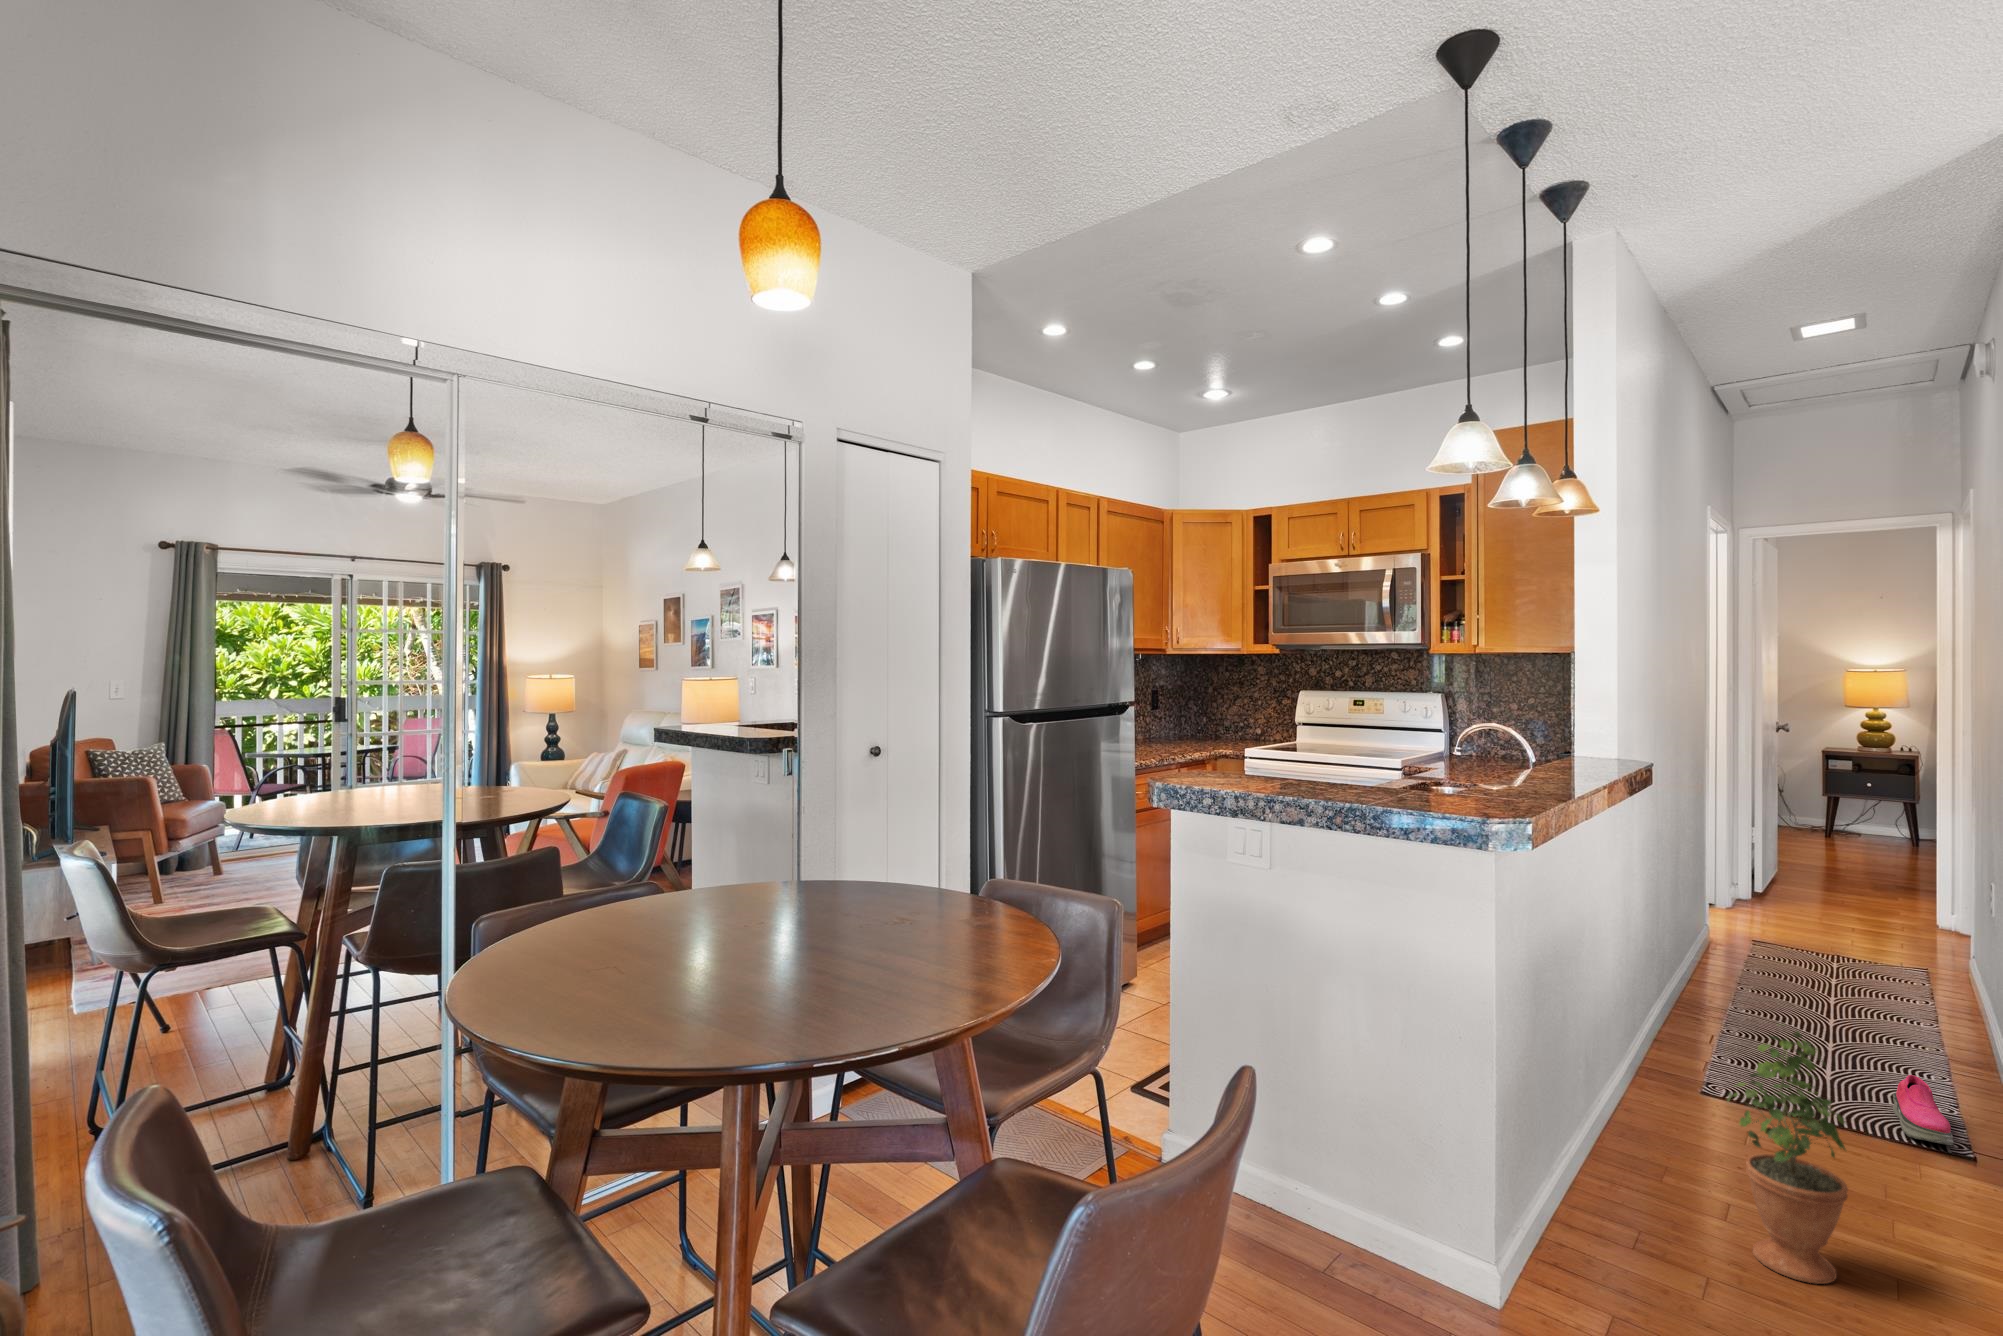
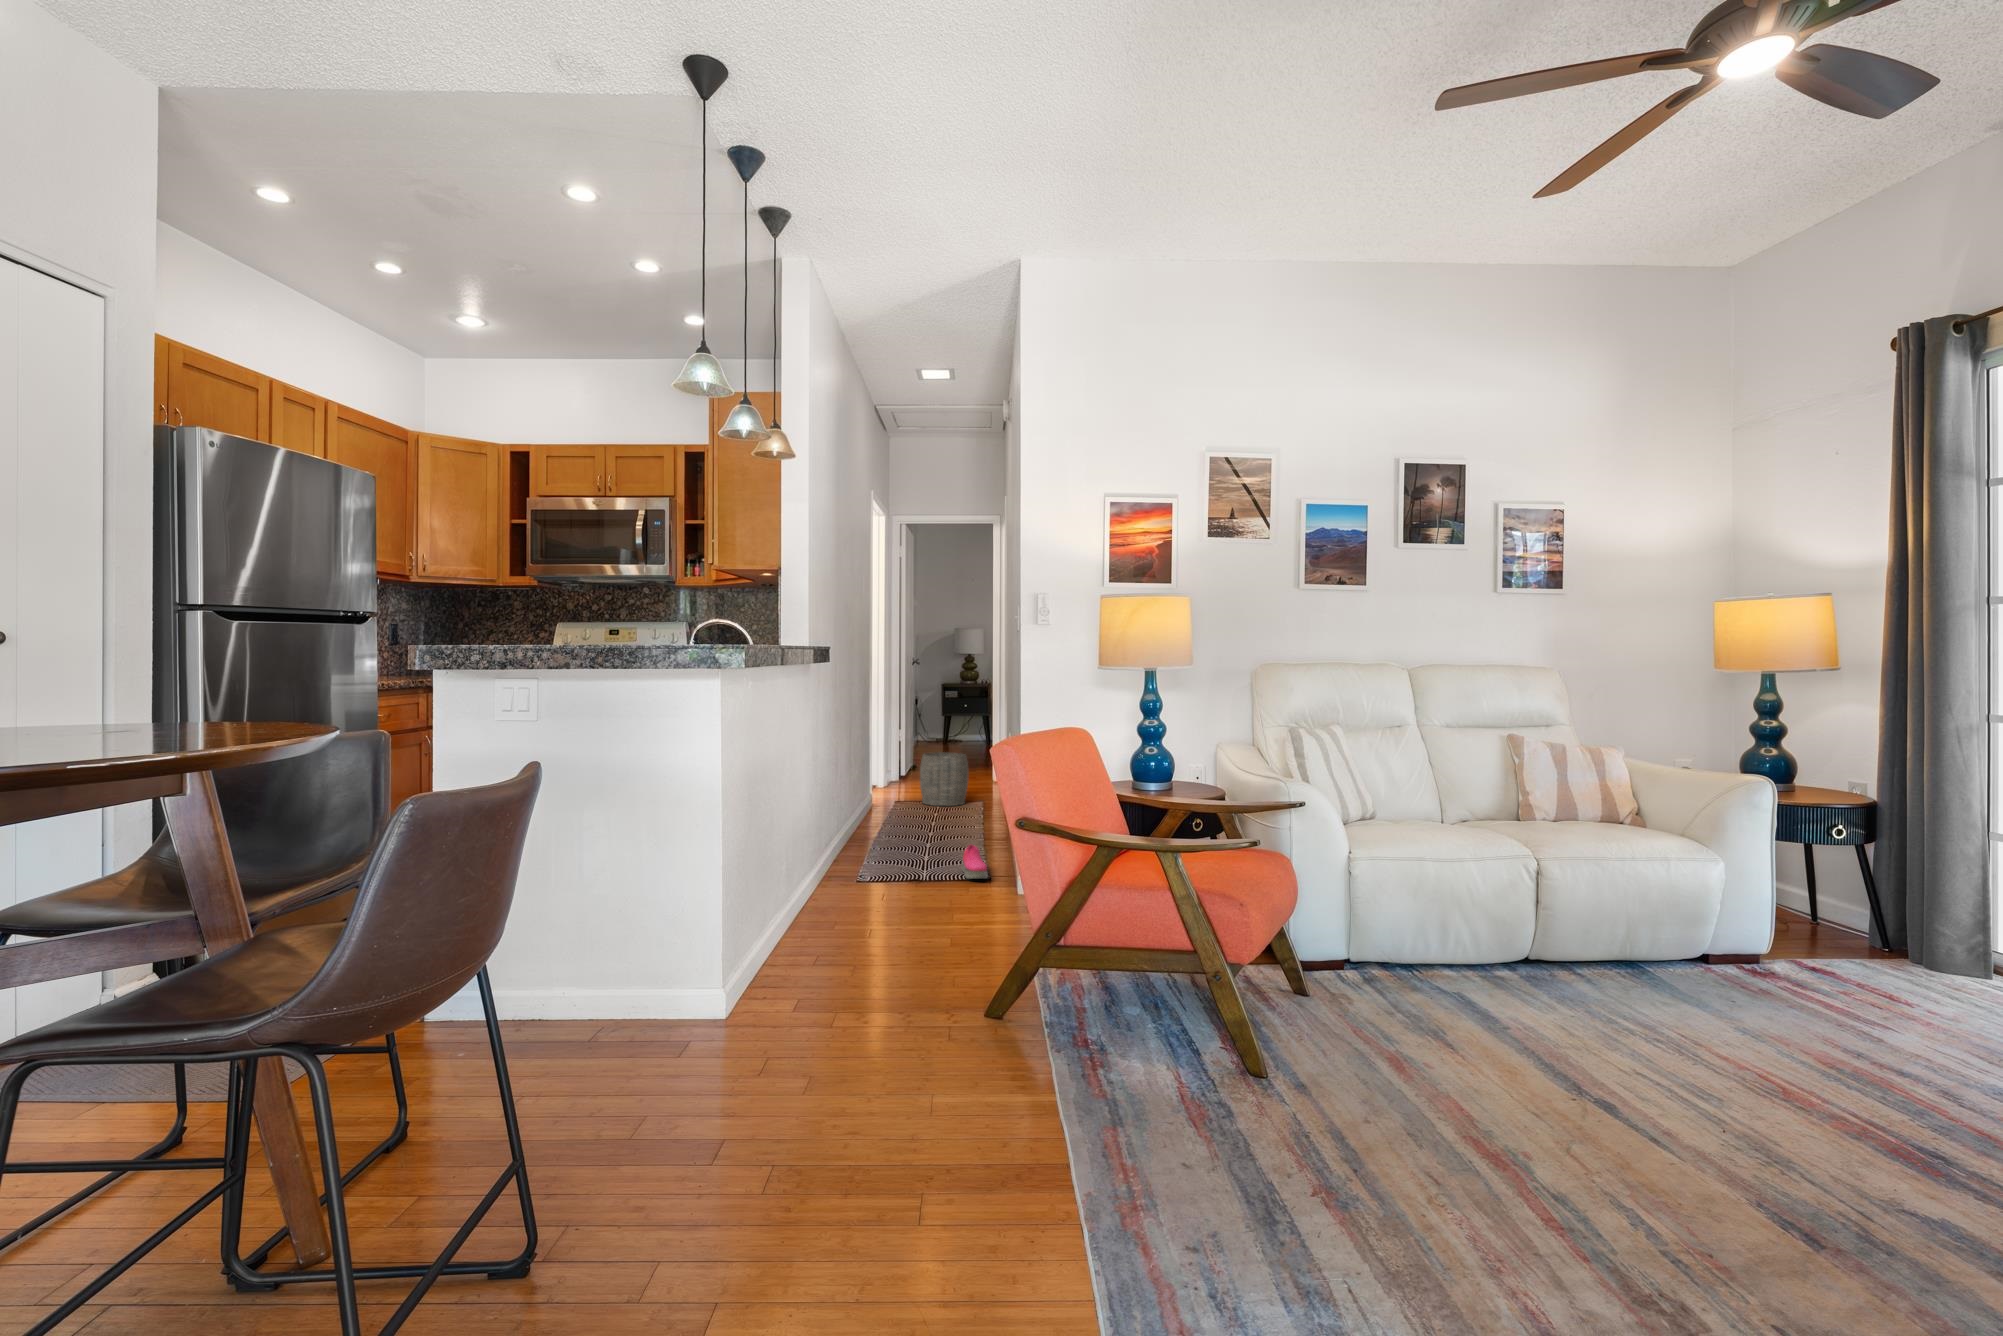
woven basket: none [1796,878,1891,967] -> present [920,752,969,806]
potted plant: present [1727,1031,1848,1284] -> none [869,797,932,955]

